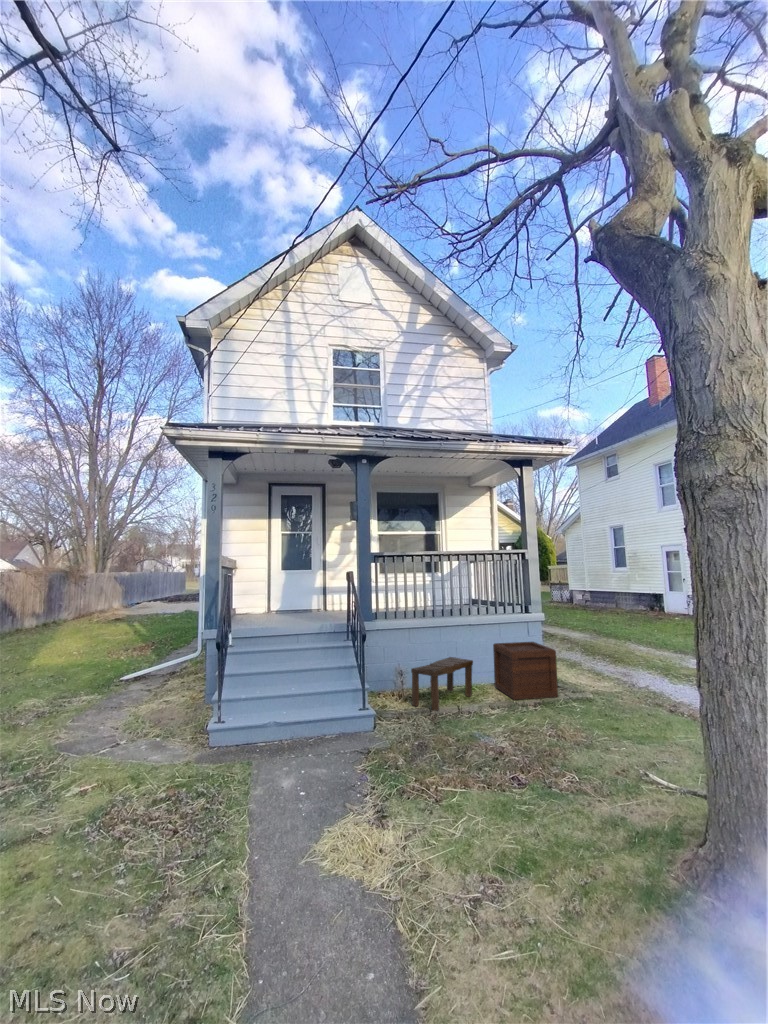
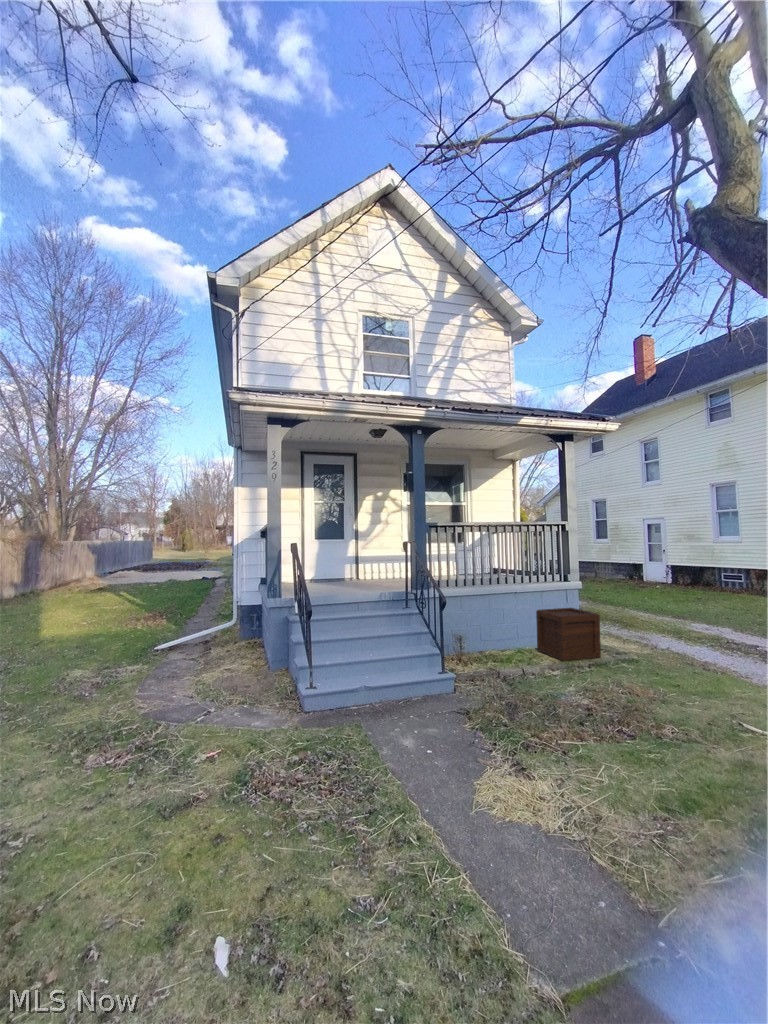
bench: present [411,657,473,711] -> none [471,623,523,672]

